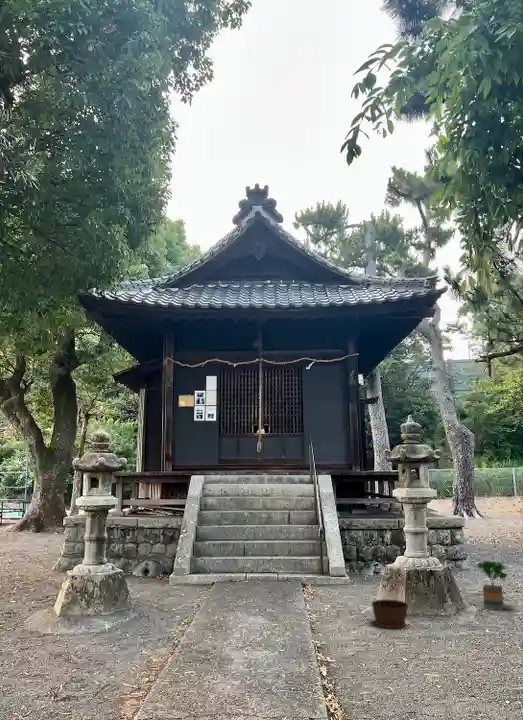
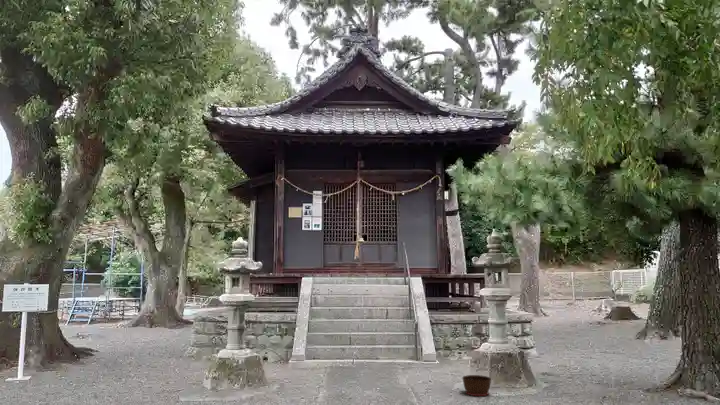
potted tree: present [477,561,508,610] -> none [544,346,570,385]

